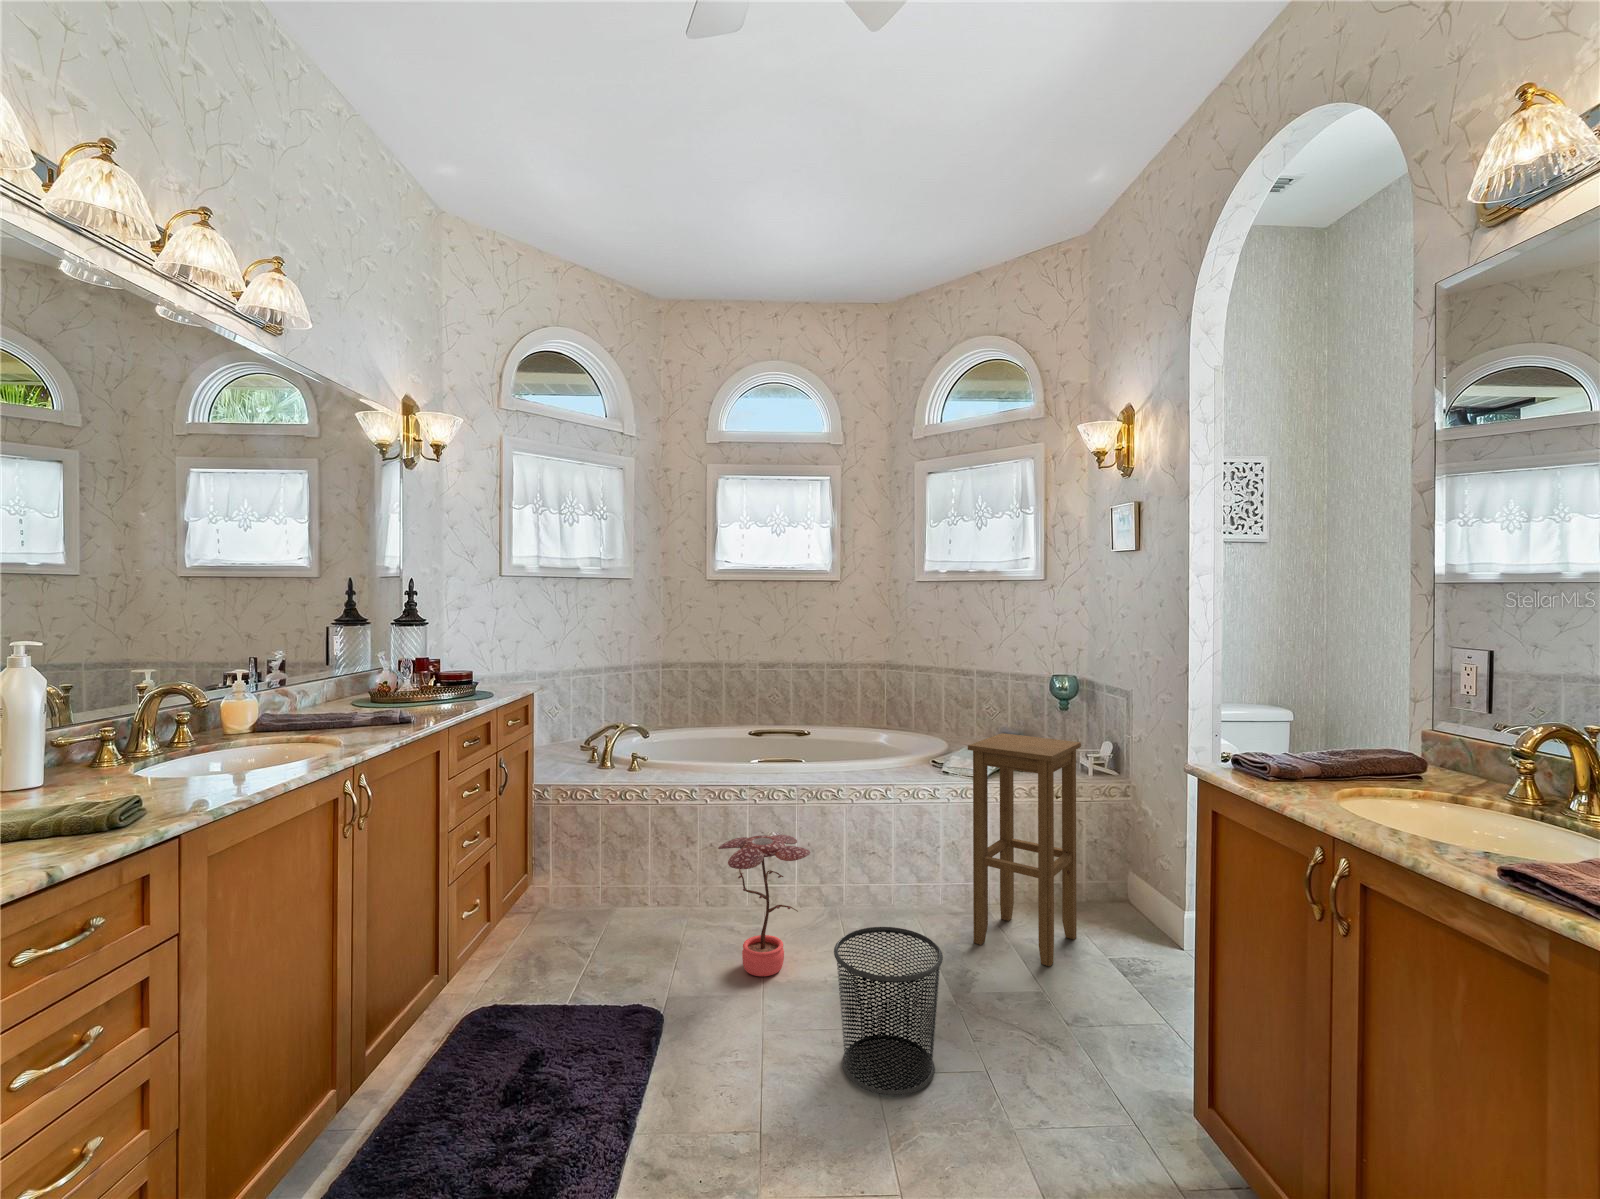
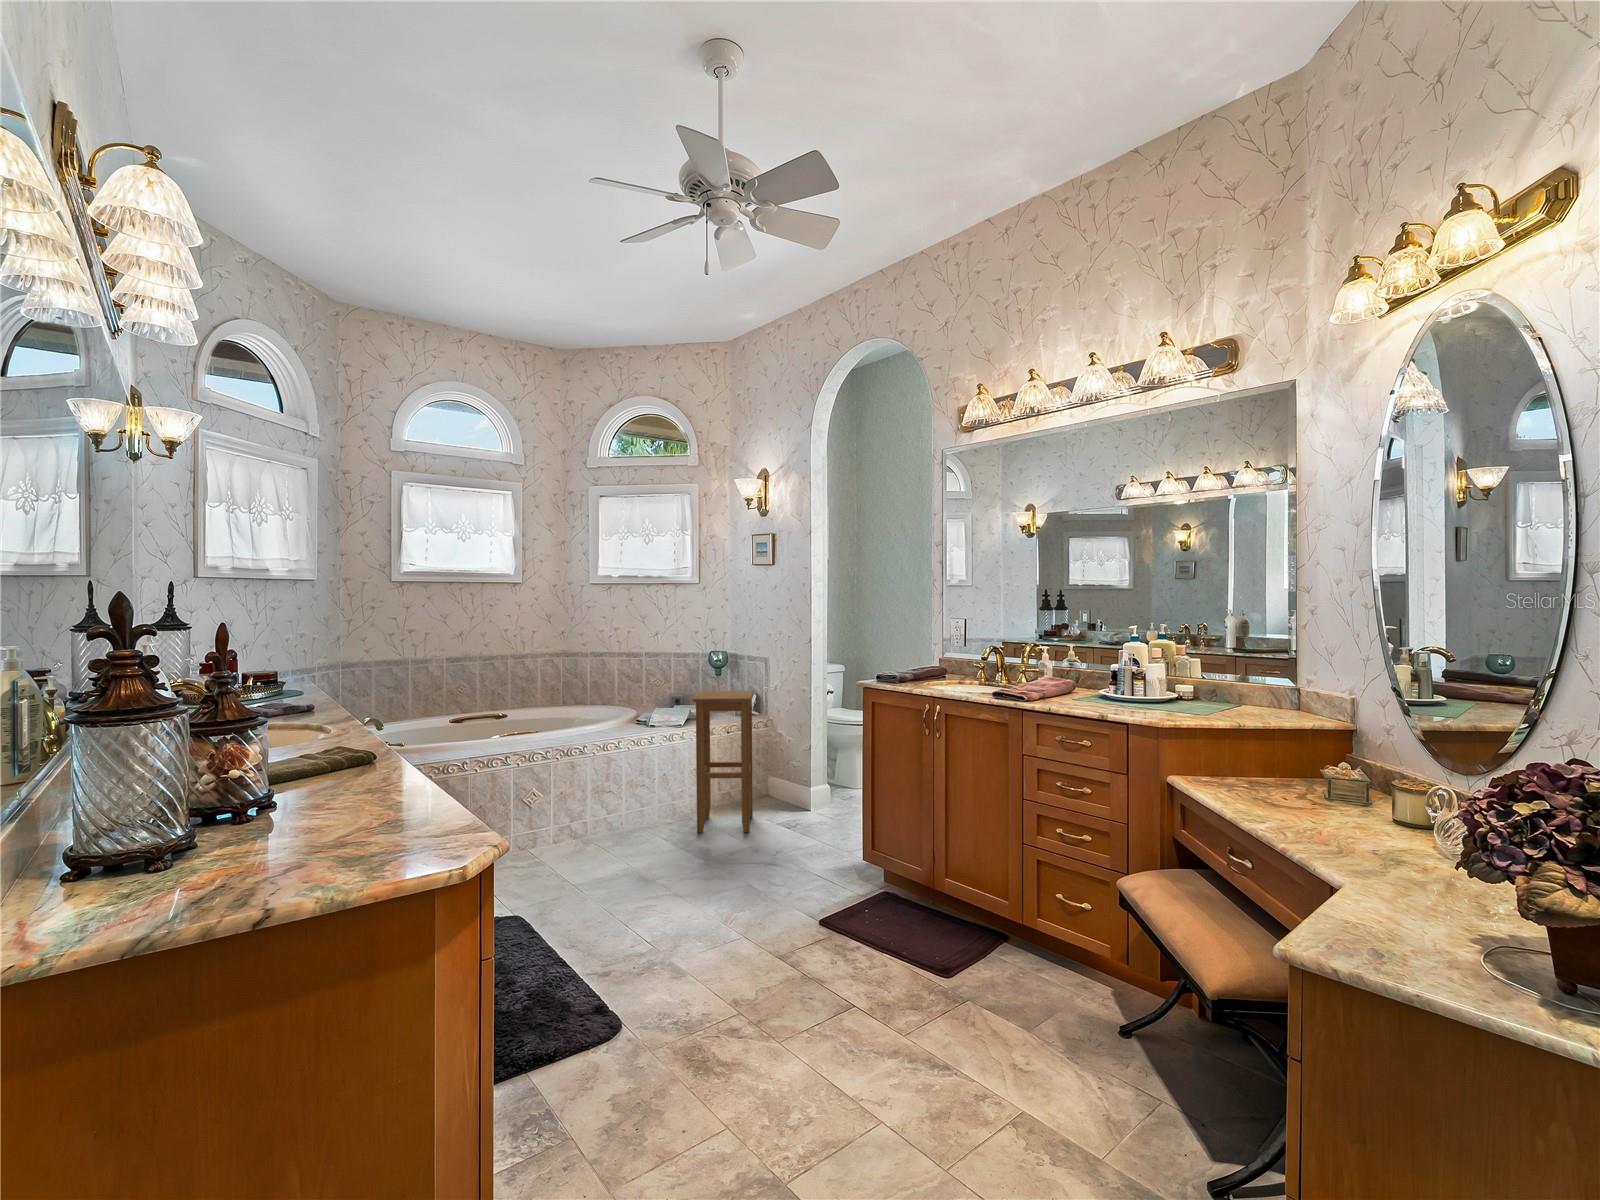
potted plant: present [718,835,810,976] -> none [531,779,609,883]
waste bin: present [834,927,943,1096] -> none [664,812,733,906]

